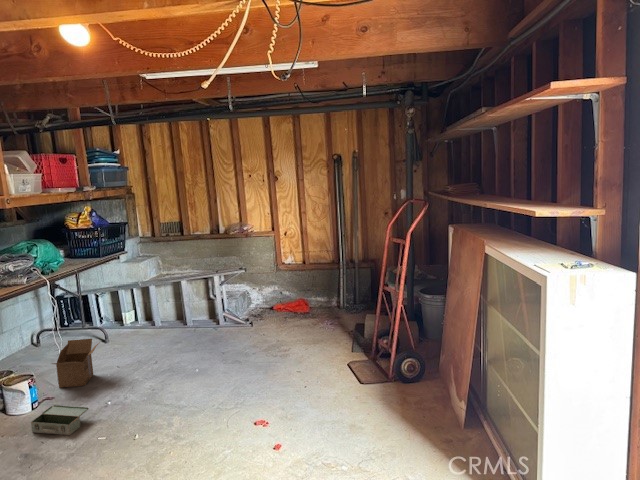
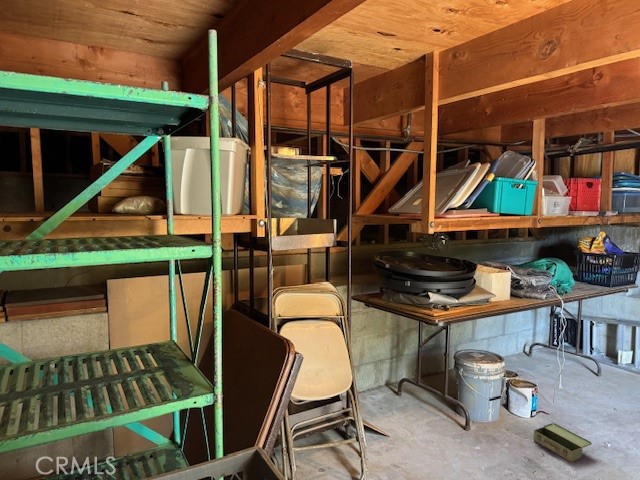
cardboard box: present [52,339,99,388] -> none [552,363,603,415]

